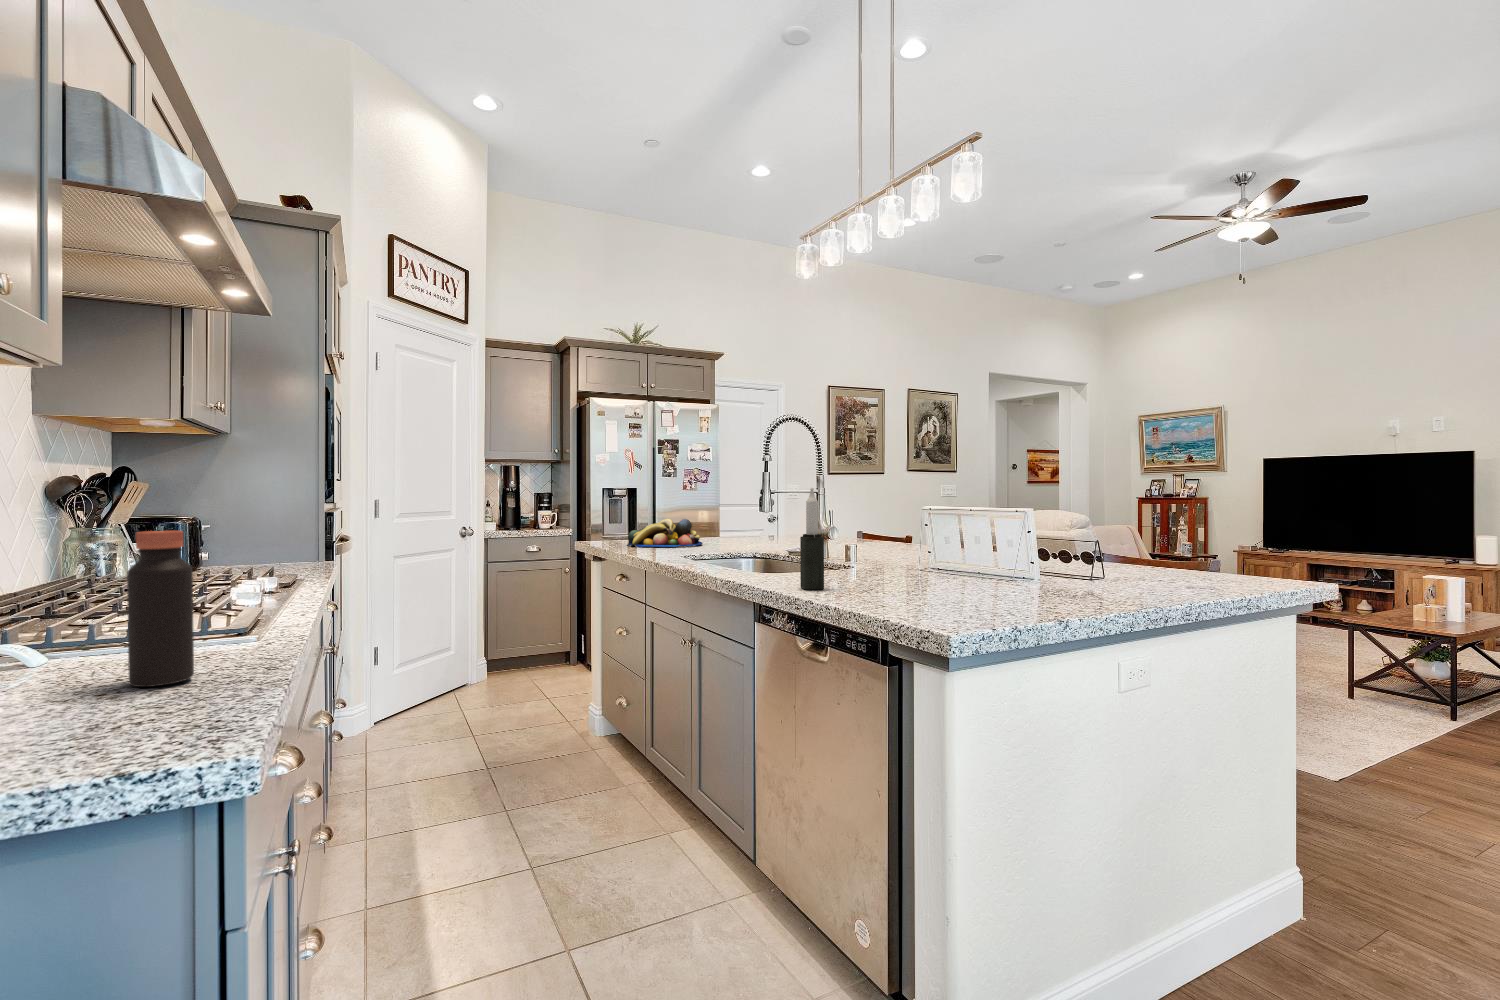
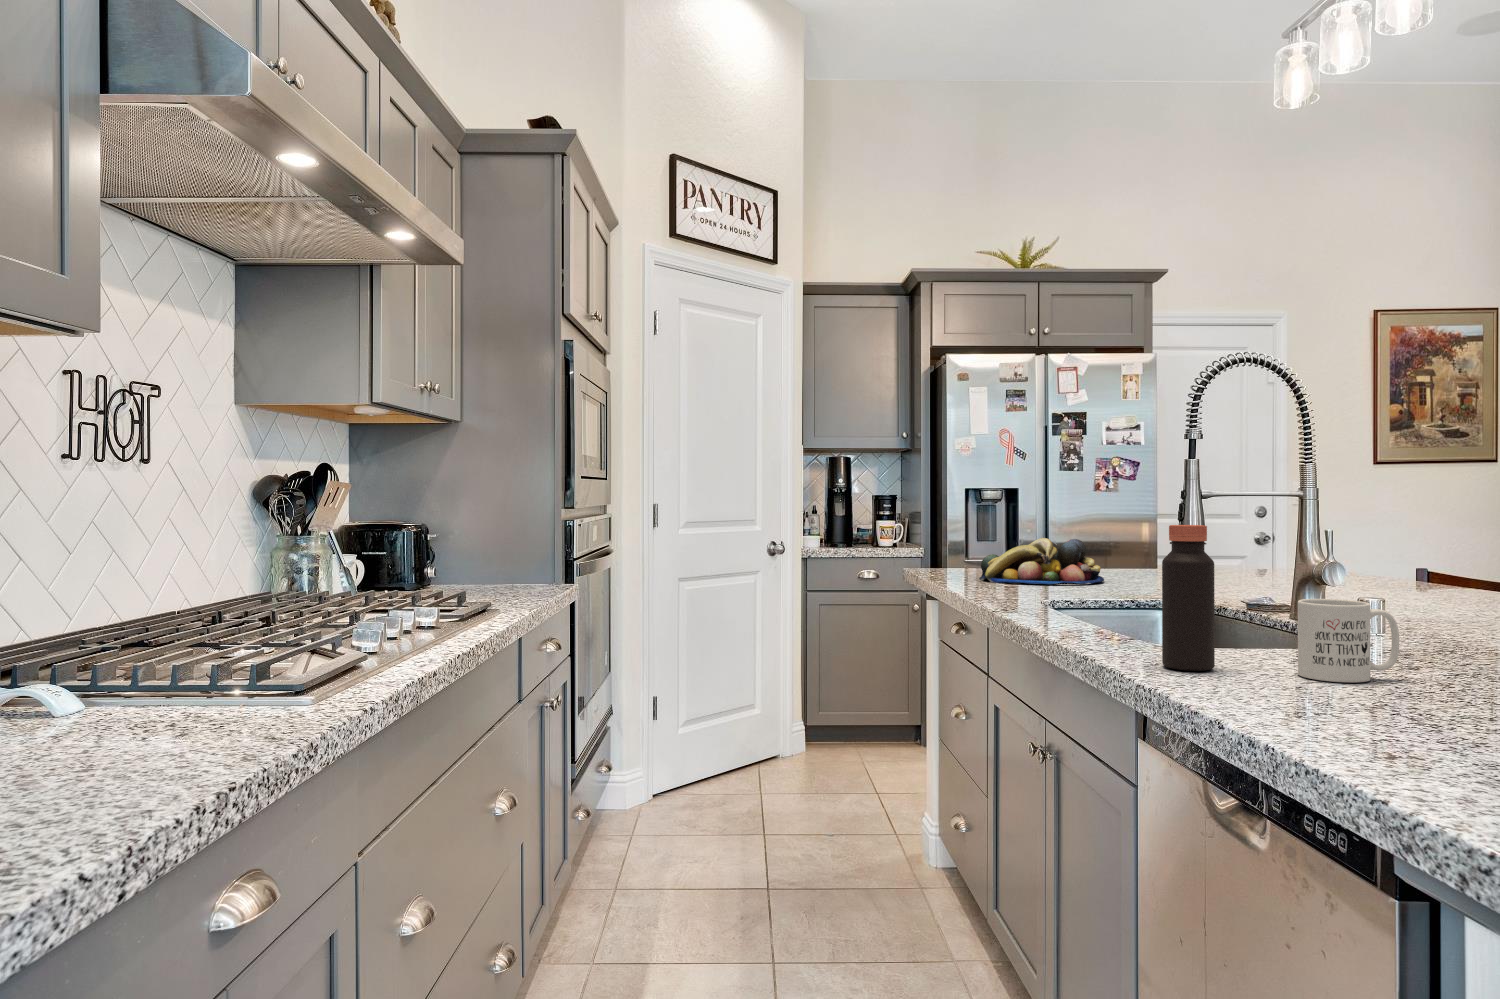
candle: present [800,488,824,590] -> none [1221,489,1272,693]
bottle: present [127,531,194,687] -> present [1162,525,1215,671]
mug: none [830,543,873,583] -> present [1298,599,1399,682]

